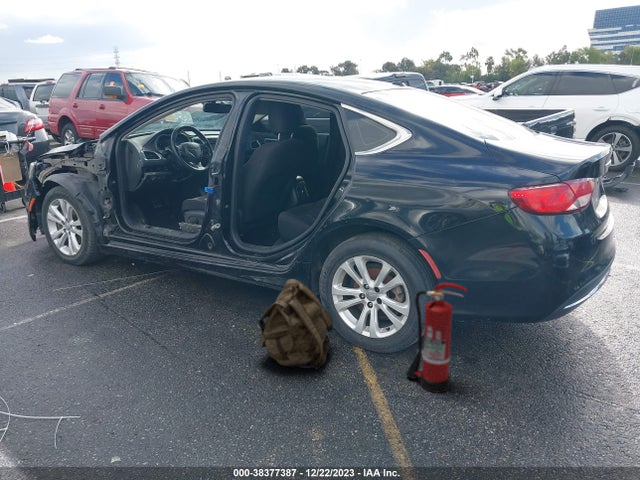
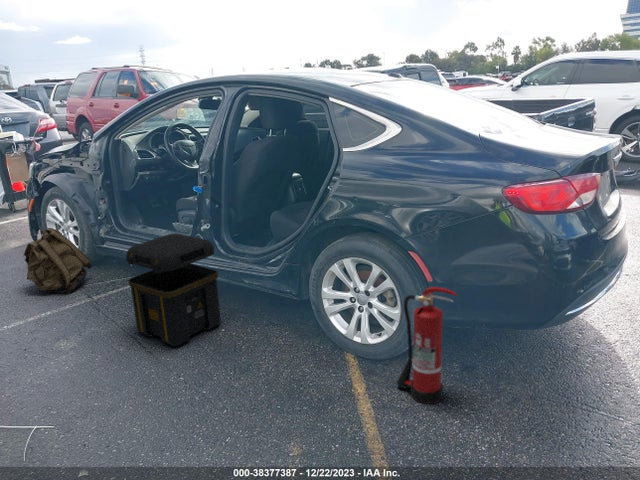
toolbox: none [140,233,230,341] -> present [126,234,220,346]
backpack: present [257,279,333,370] -> present [24,228,92,293]

